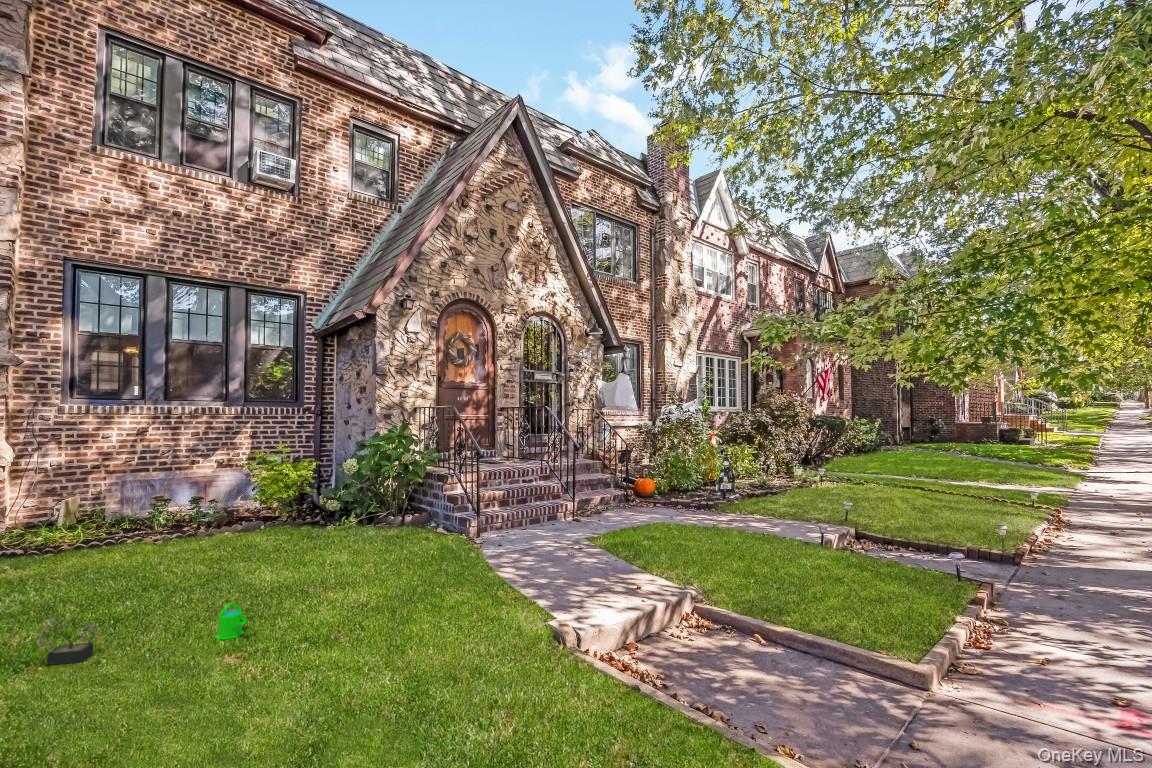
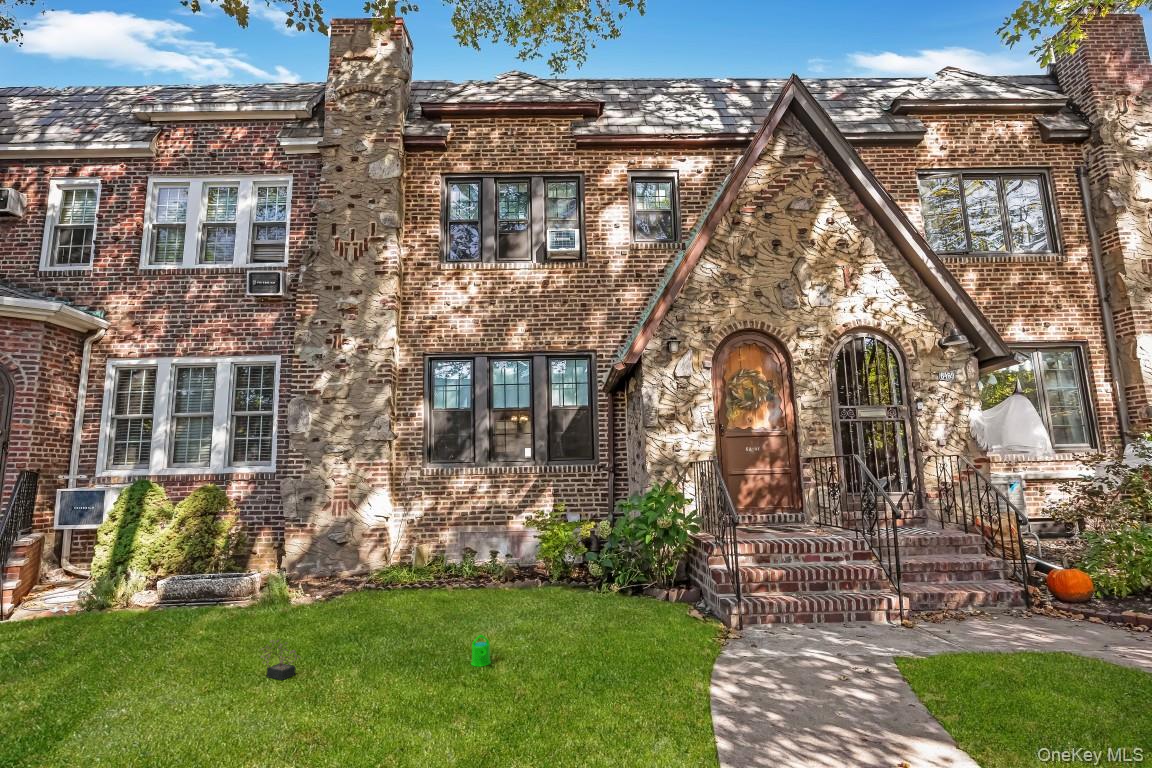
watering can: present [216,602,247,639] -> present [471,635,491,667]

